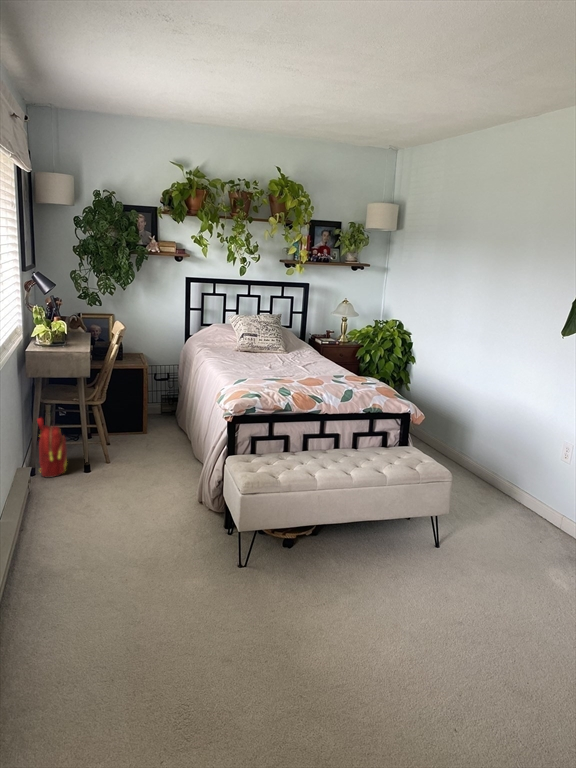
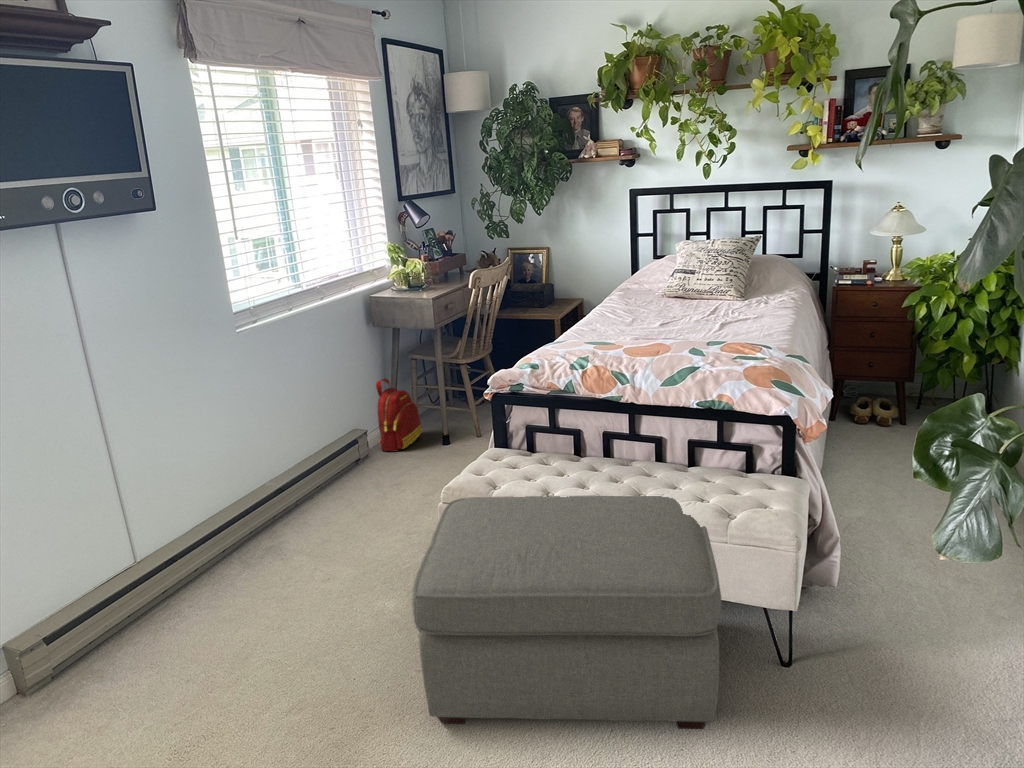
ottoman: none [259,462,459,623] -> present [412,495,722,729]

